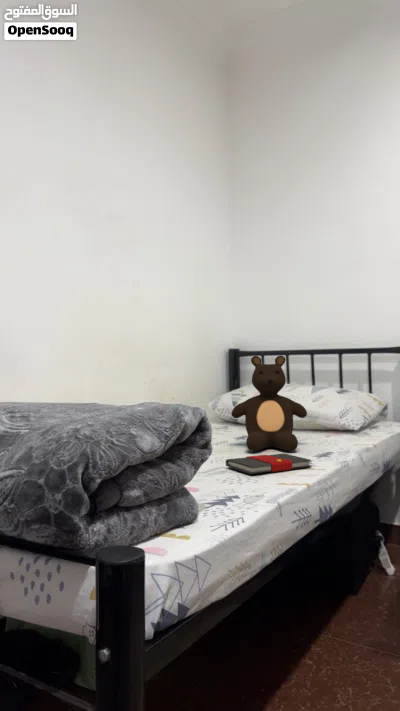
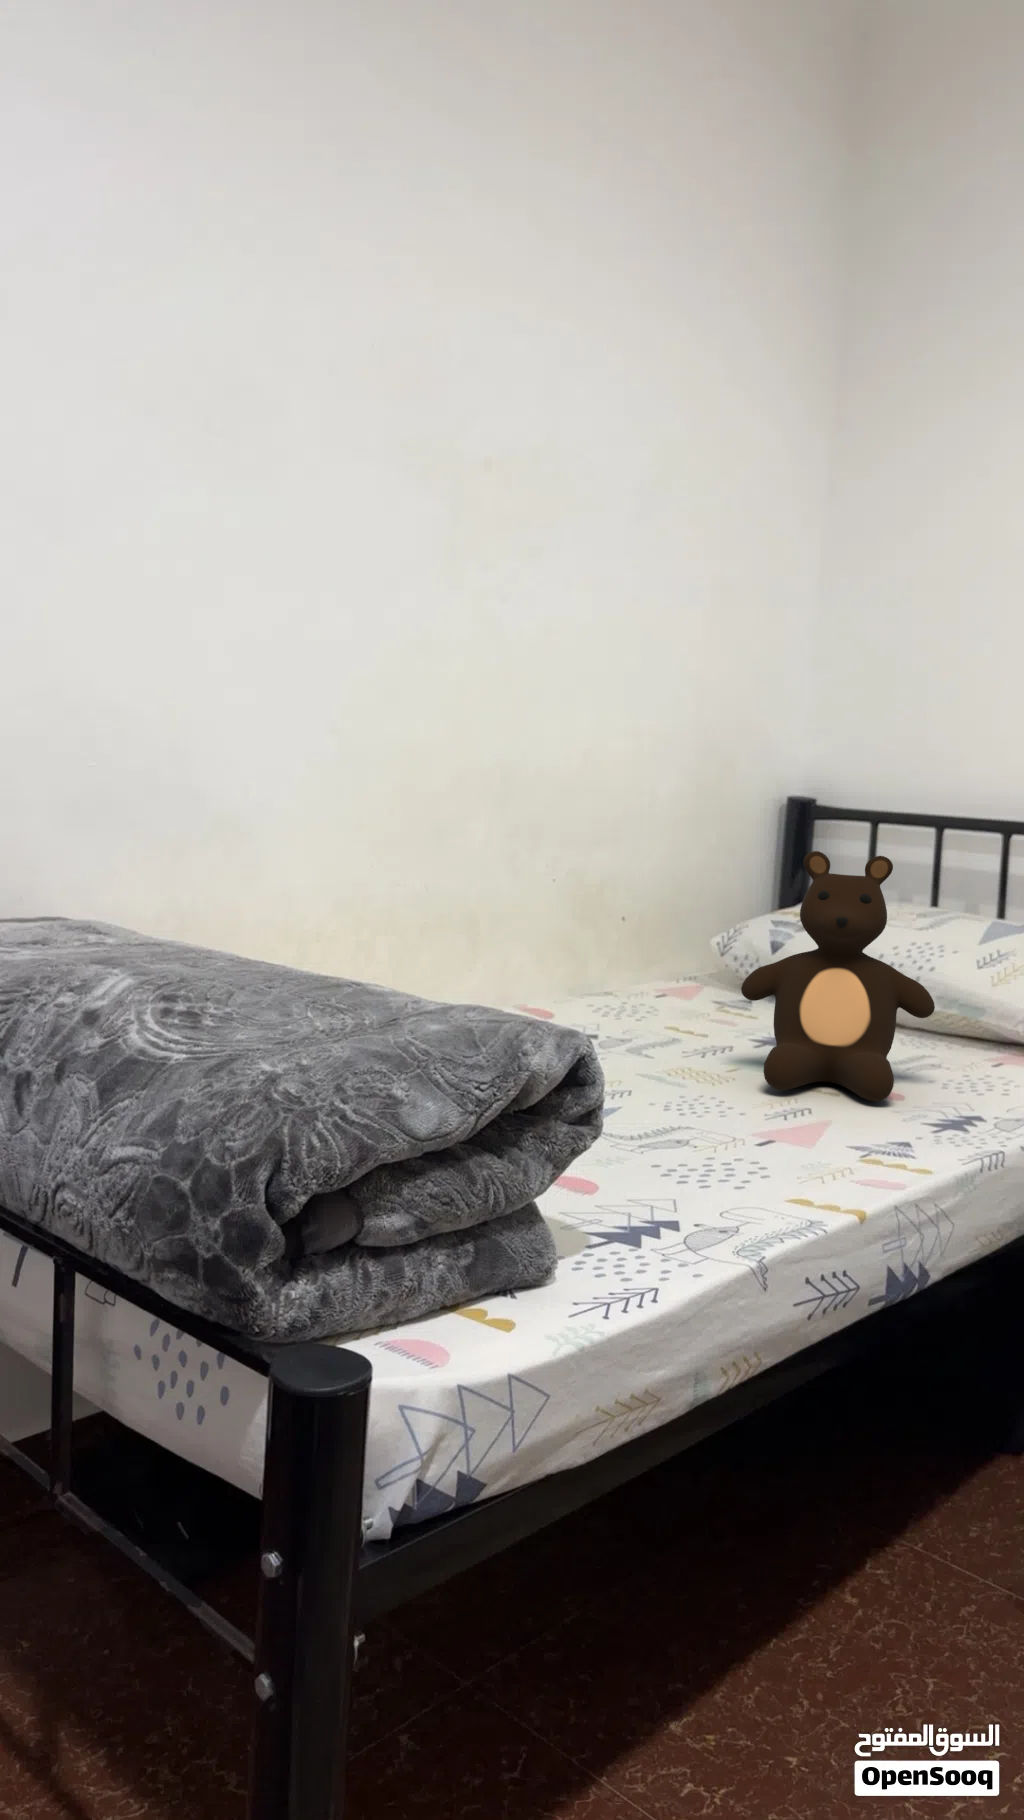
book: present [226,453,312,474] -> none [690,1112,903,1162]

